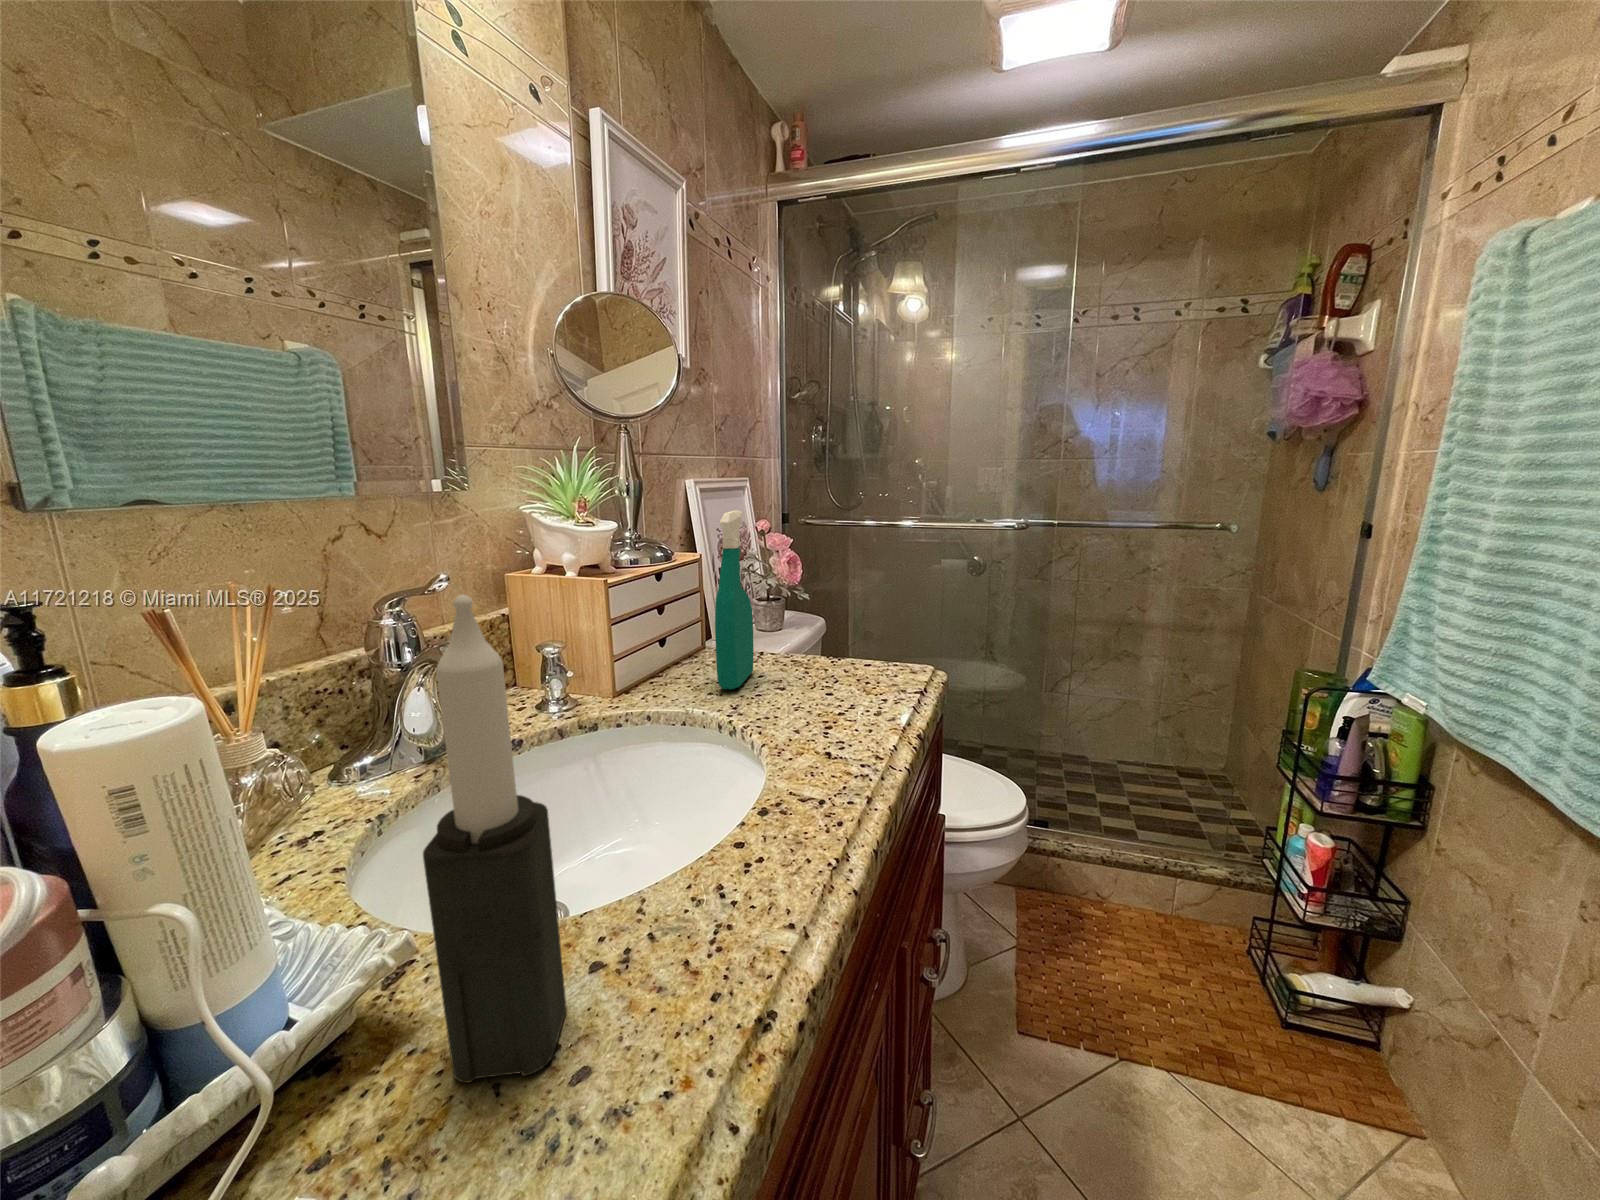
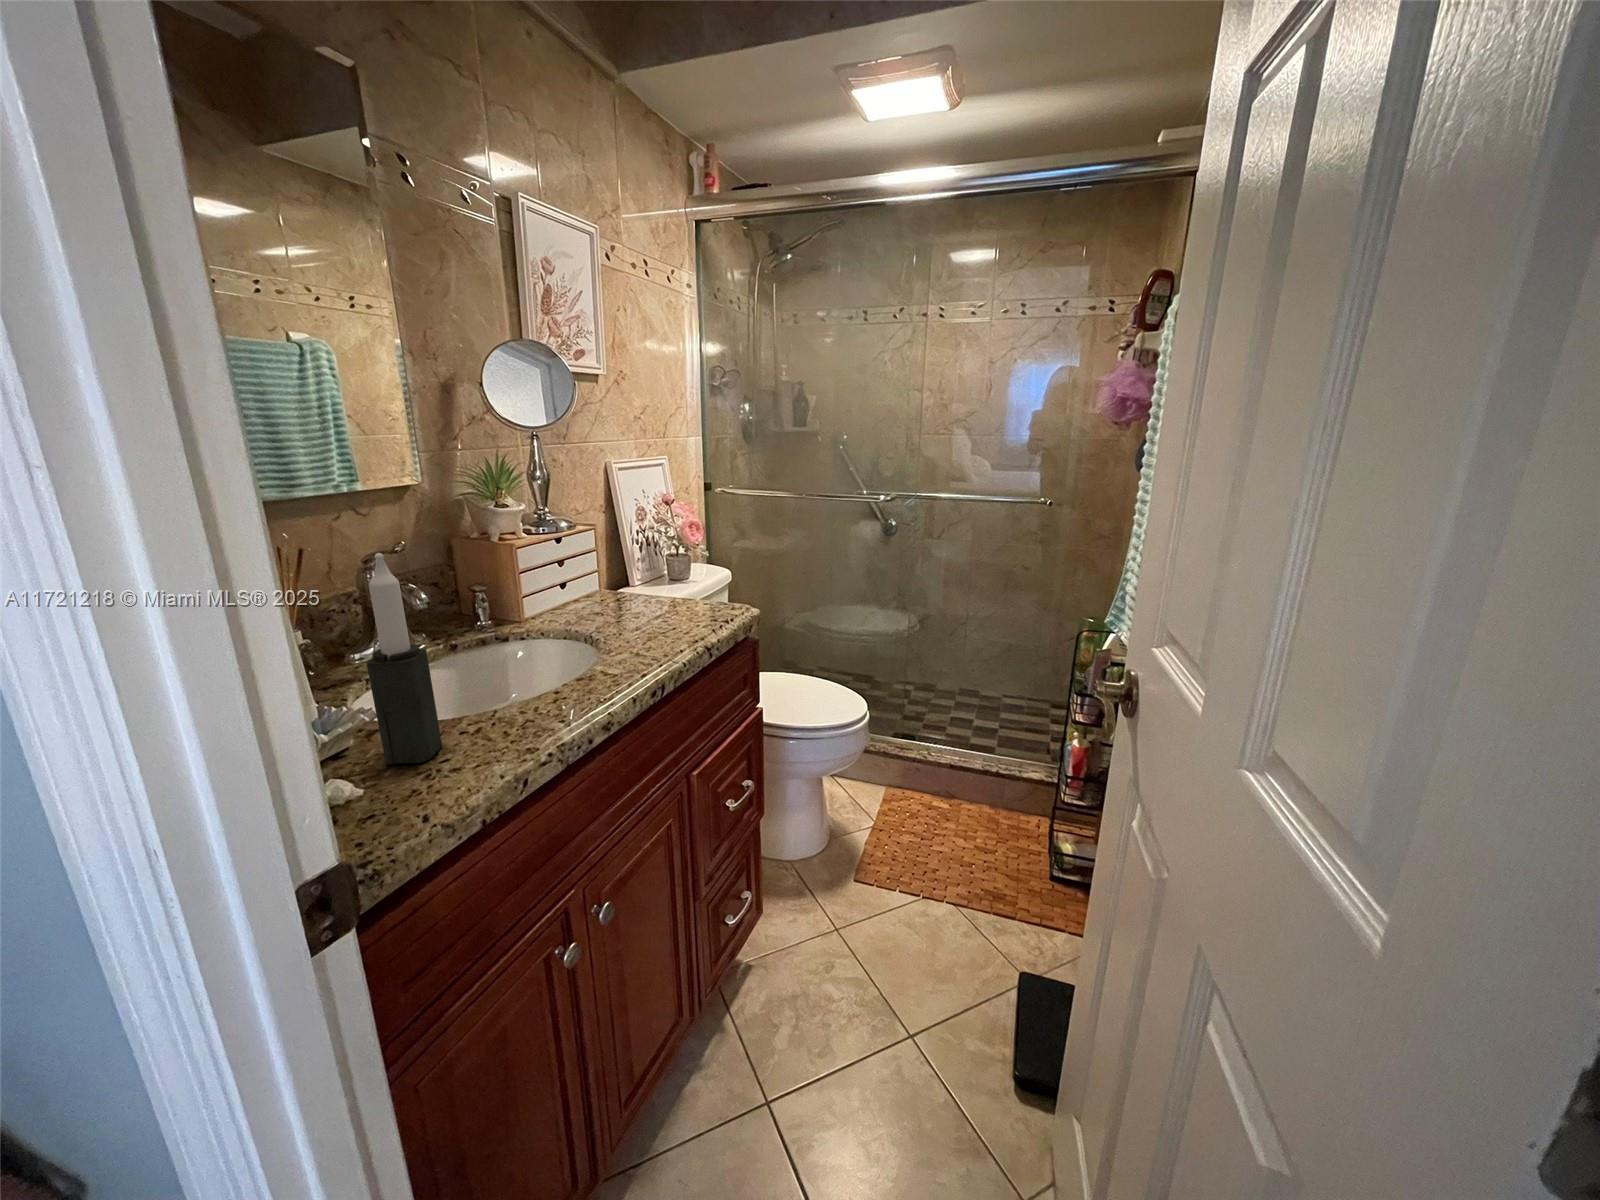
spray bottle: present [715,510,753,689] -> none [592,494,628,617]

